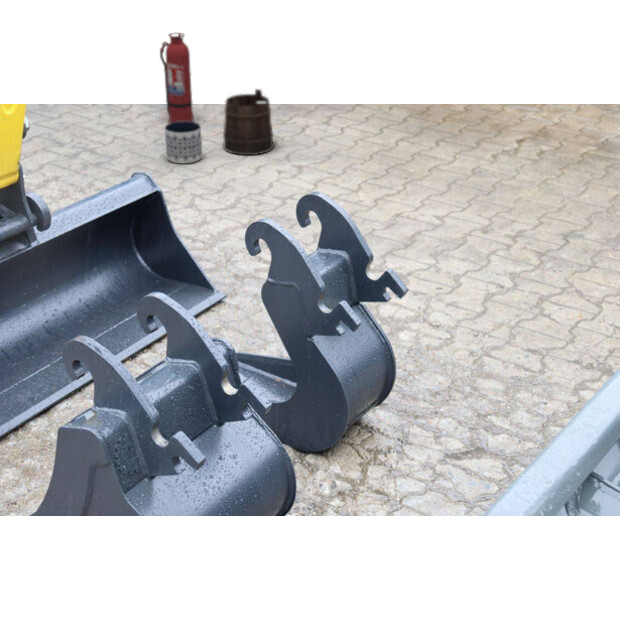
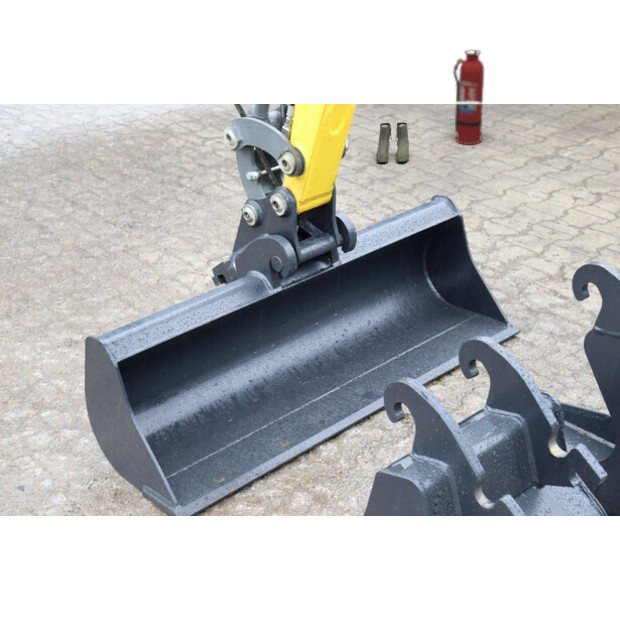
bucket: present [223,89,273,155] -> none [513,110,567,179]
boots: none [89,106,122,147] -> present [377,122,409,163]
planter: present [165,121,202,164] -> none [454,141,493,184]

